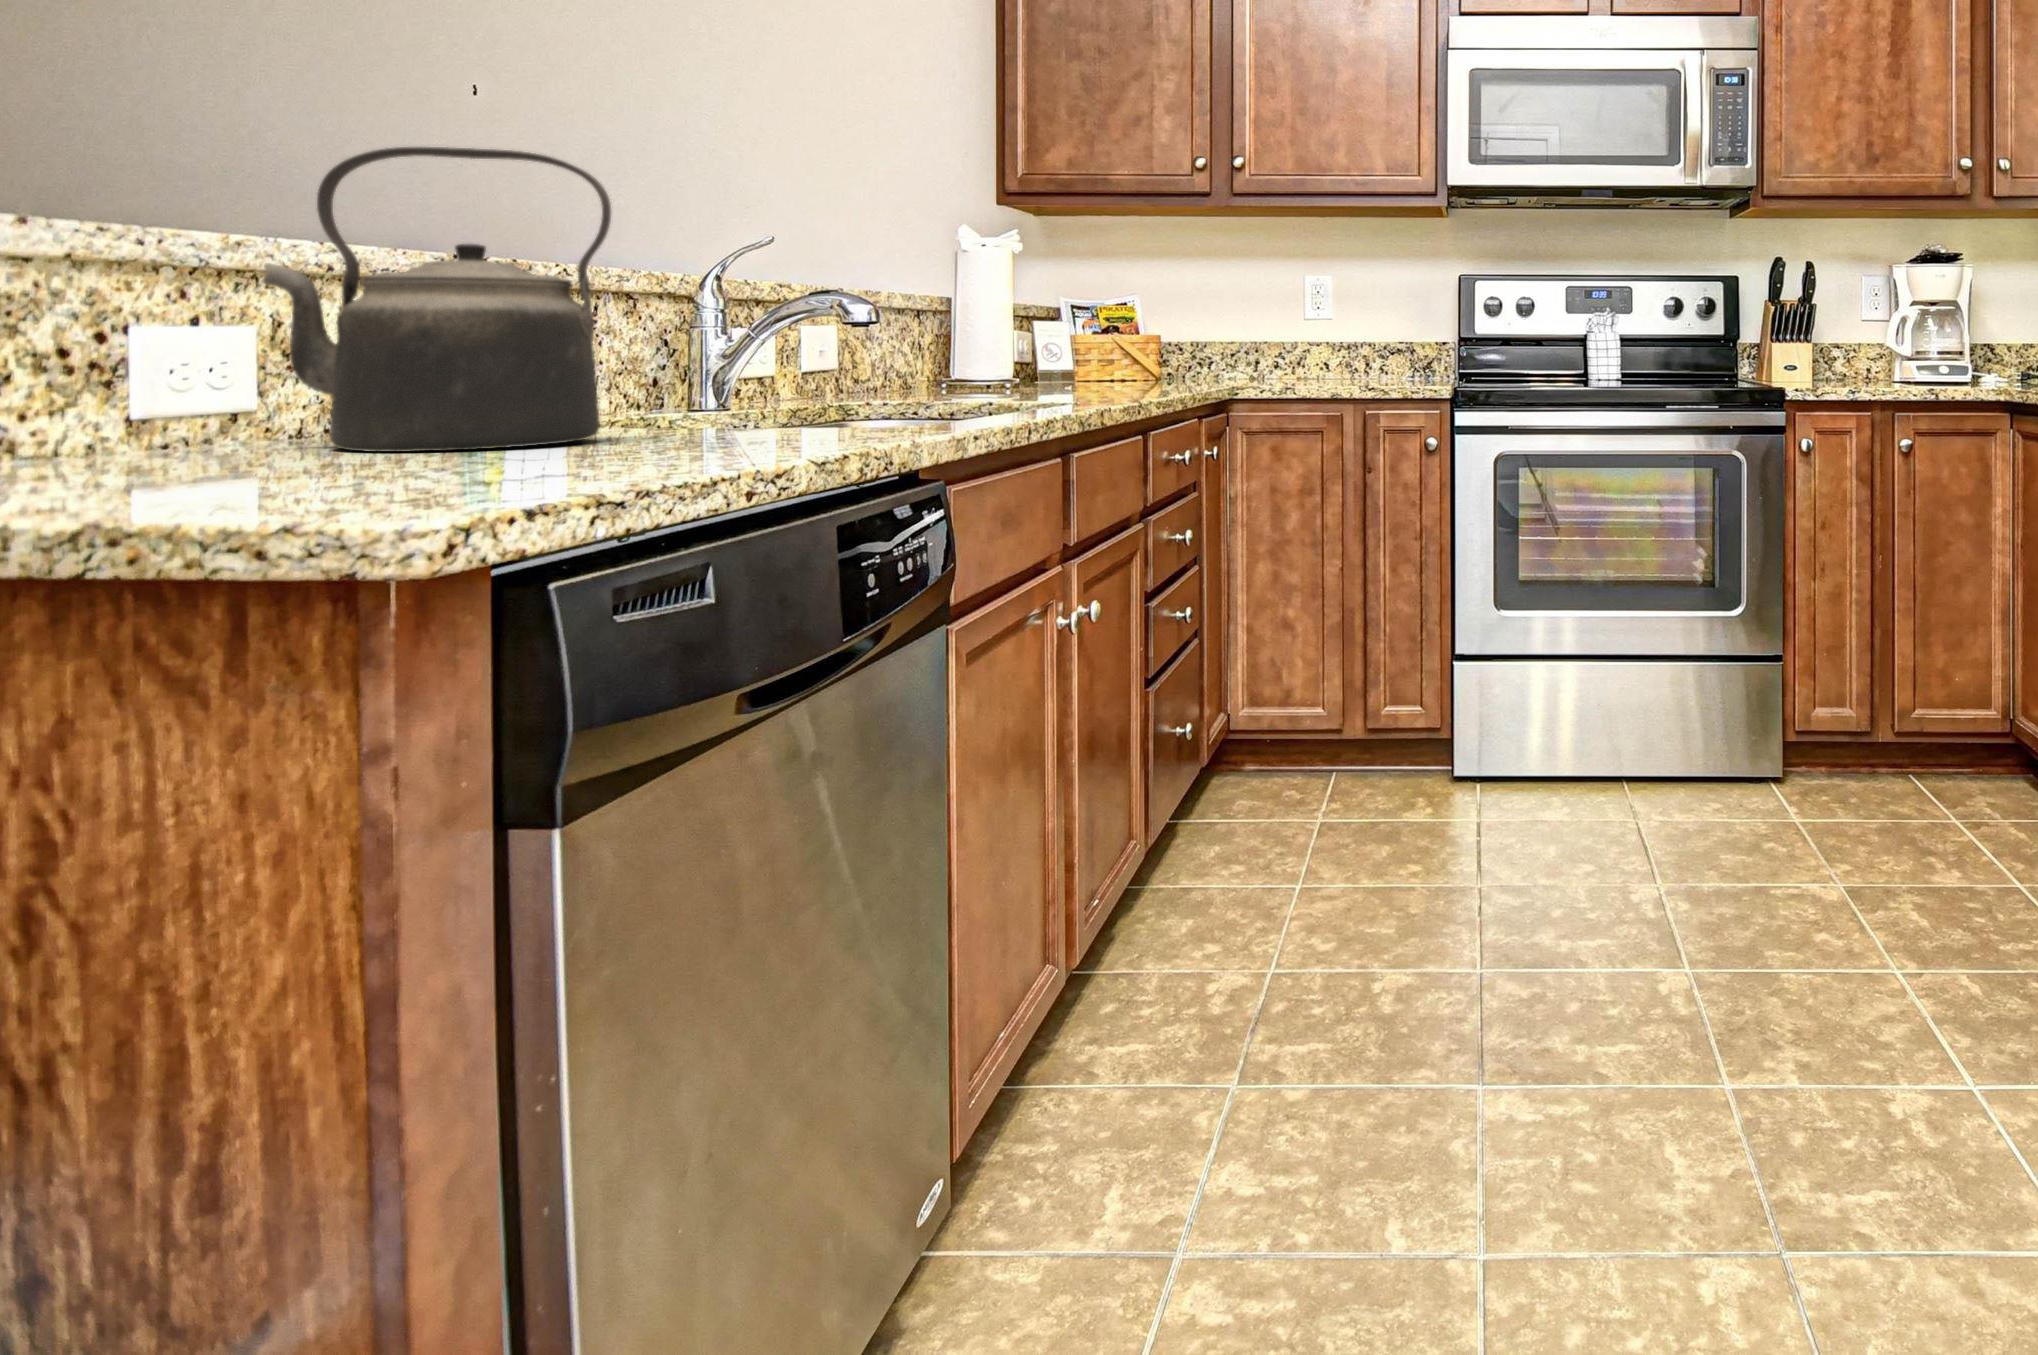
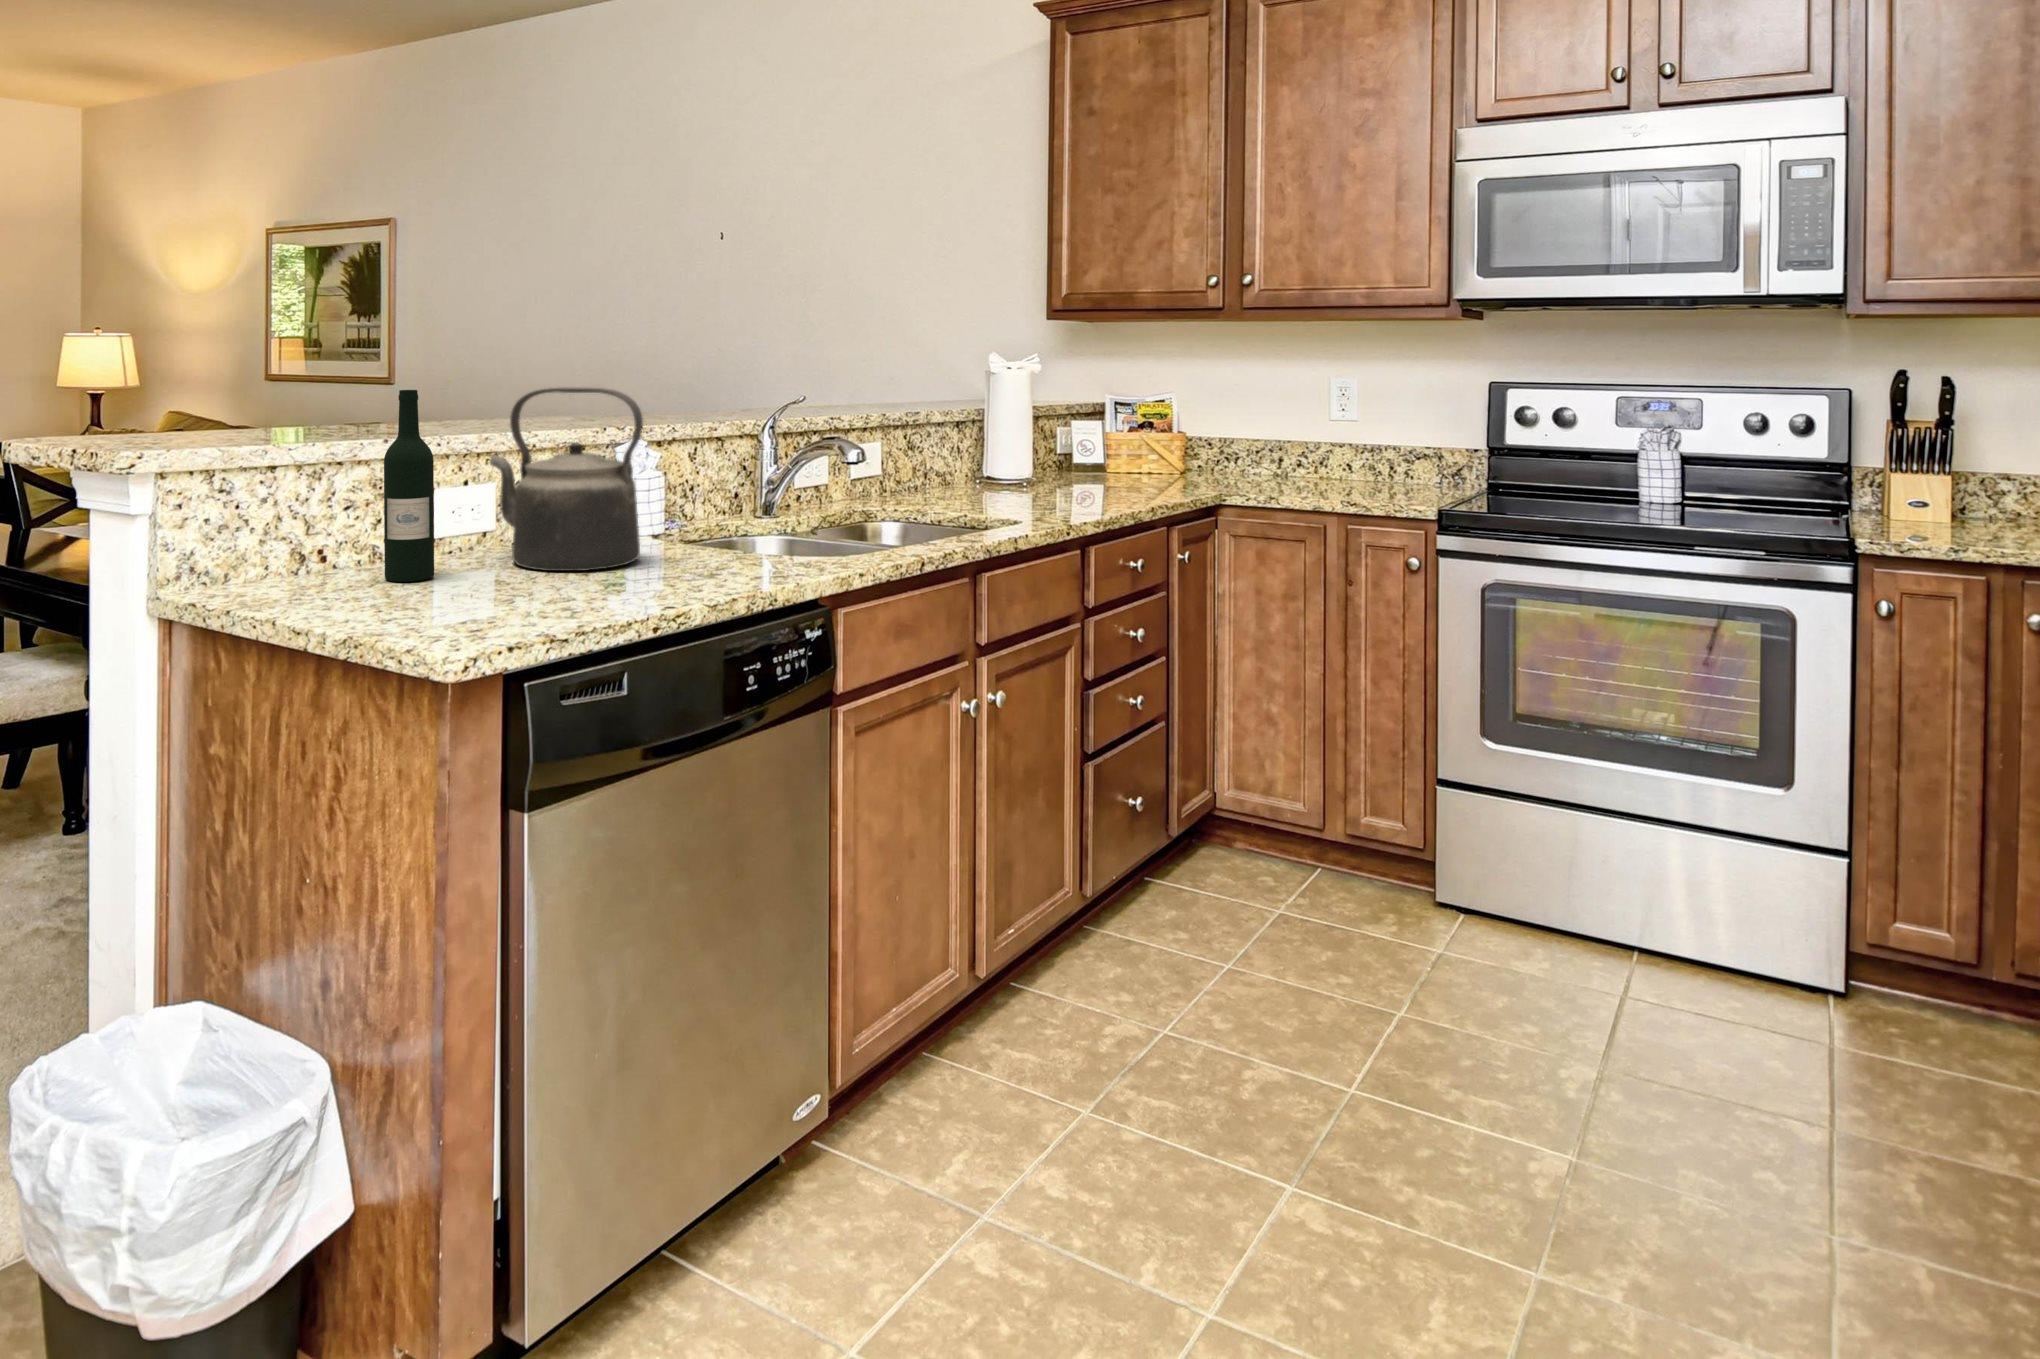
wine bottle: none [34,90,172,472] -> present [384,390,434,582]

